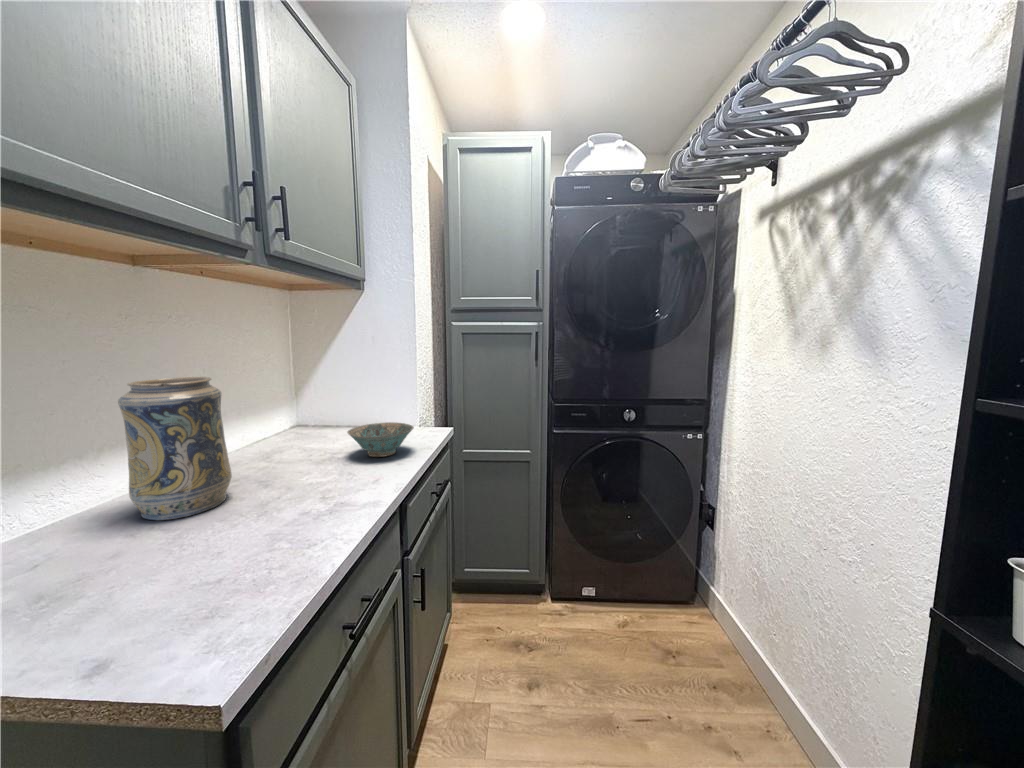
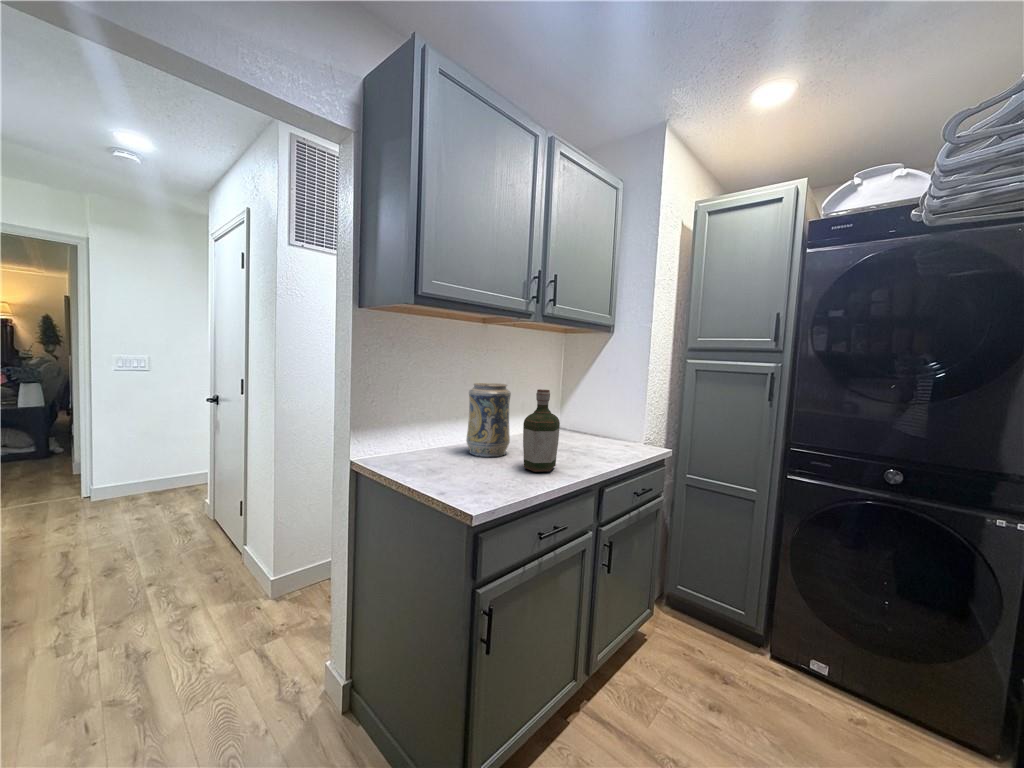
bottle: none [267,379,333,522] -> present [523,389,560,472]
ceramic bowl: present [347,422,414,457] -> none [580,431,628,455]

